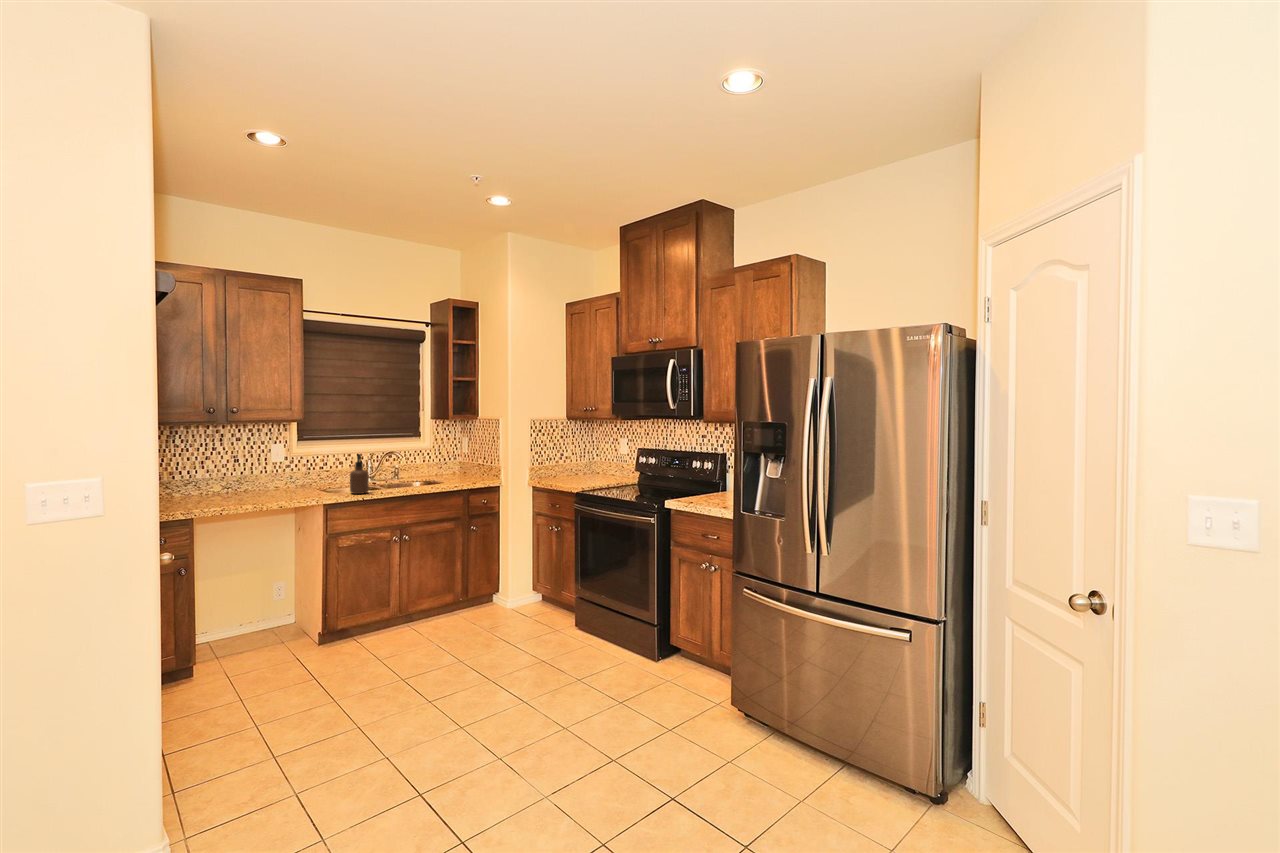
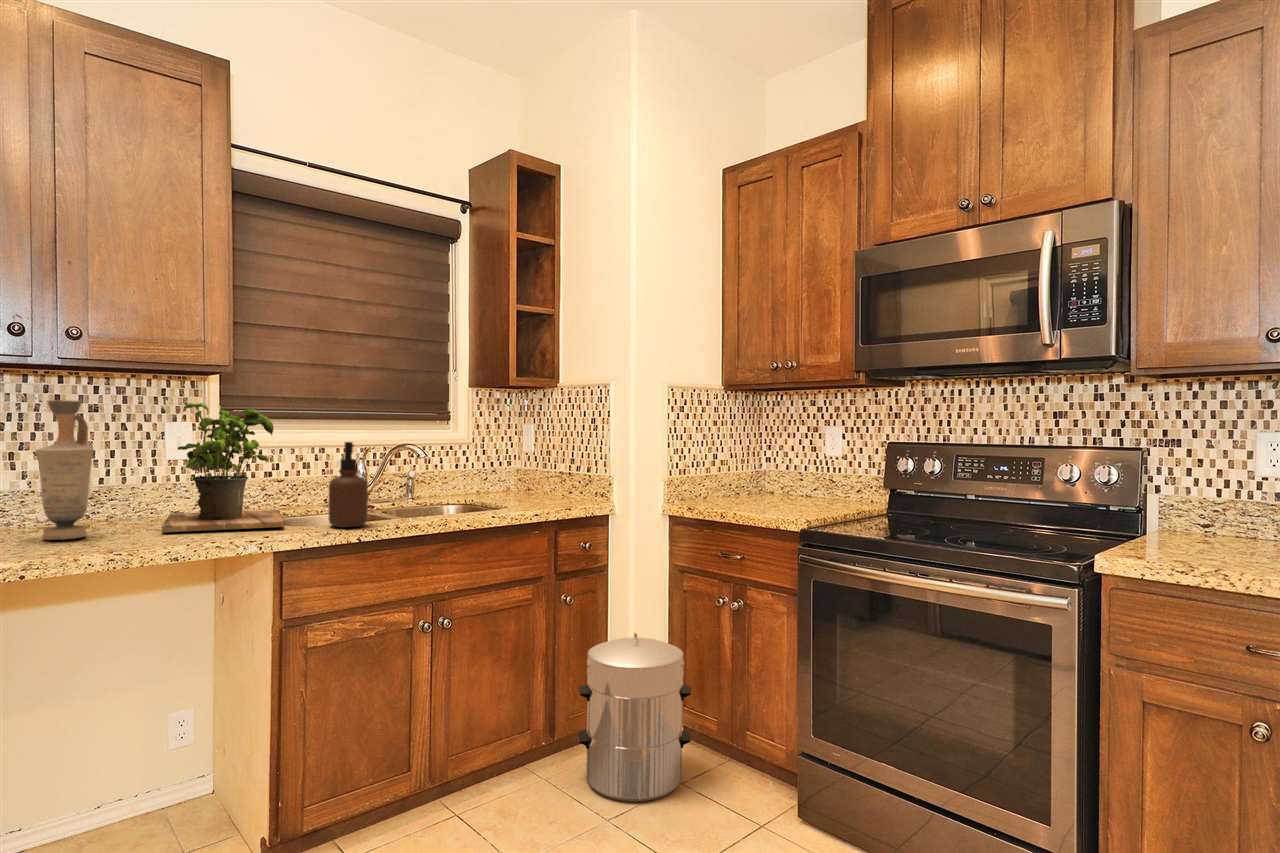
potted plant: none [273,437,329,497] -> present [161,403,284,532]
vase: none [219,439,243,500] -> present [36,400,94,540]
waste bin: none [477,545,534,624] -> present [578,633,691,802]

